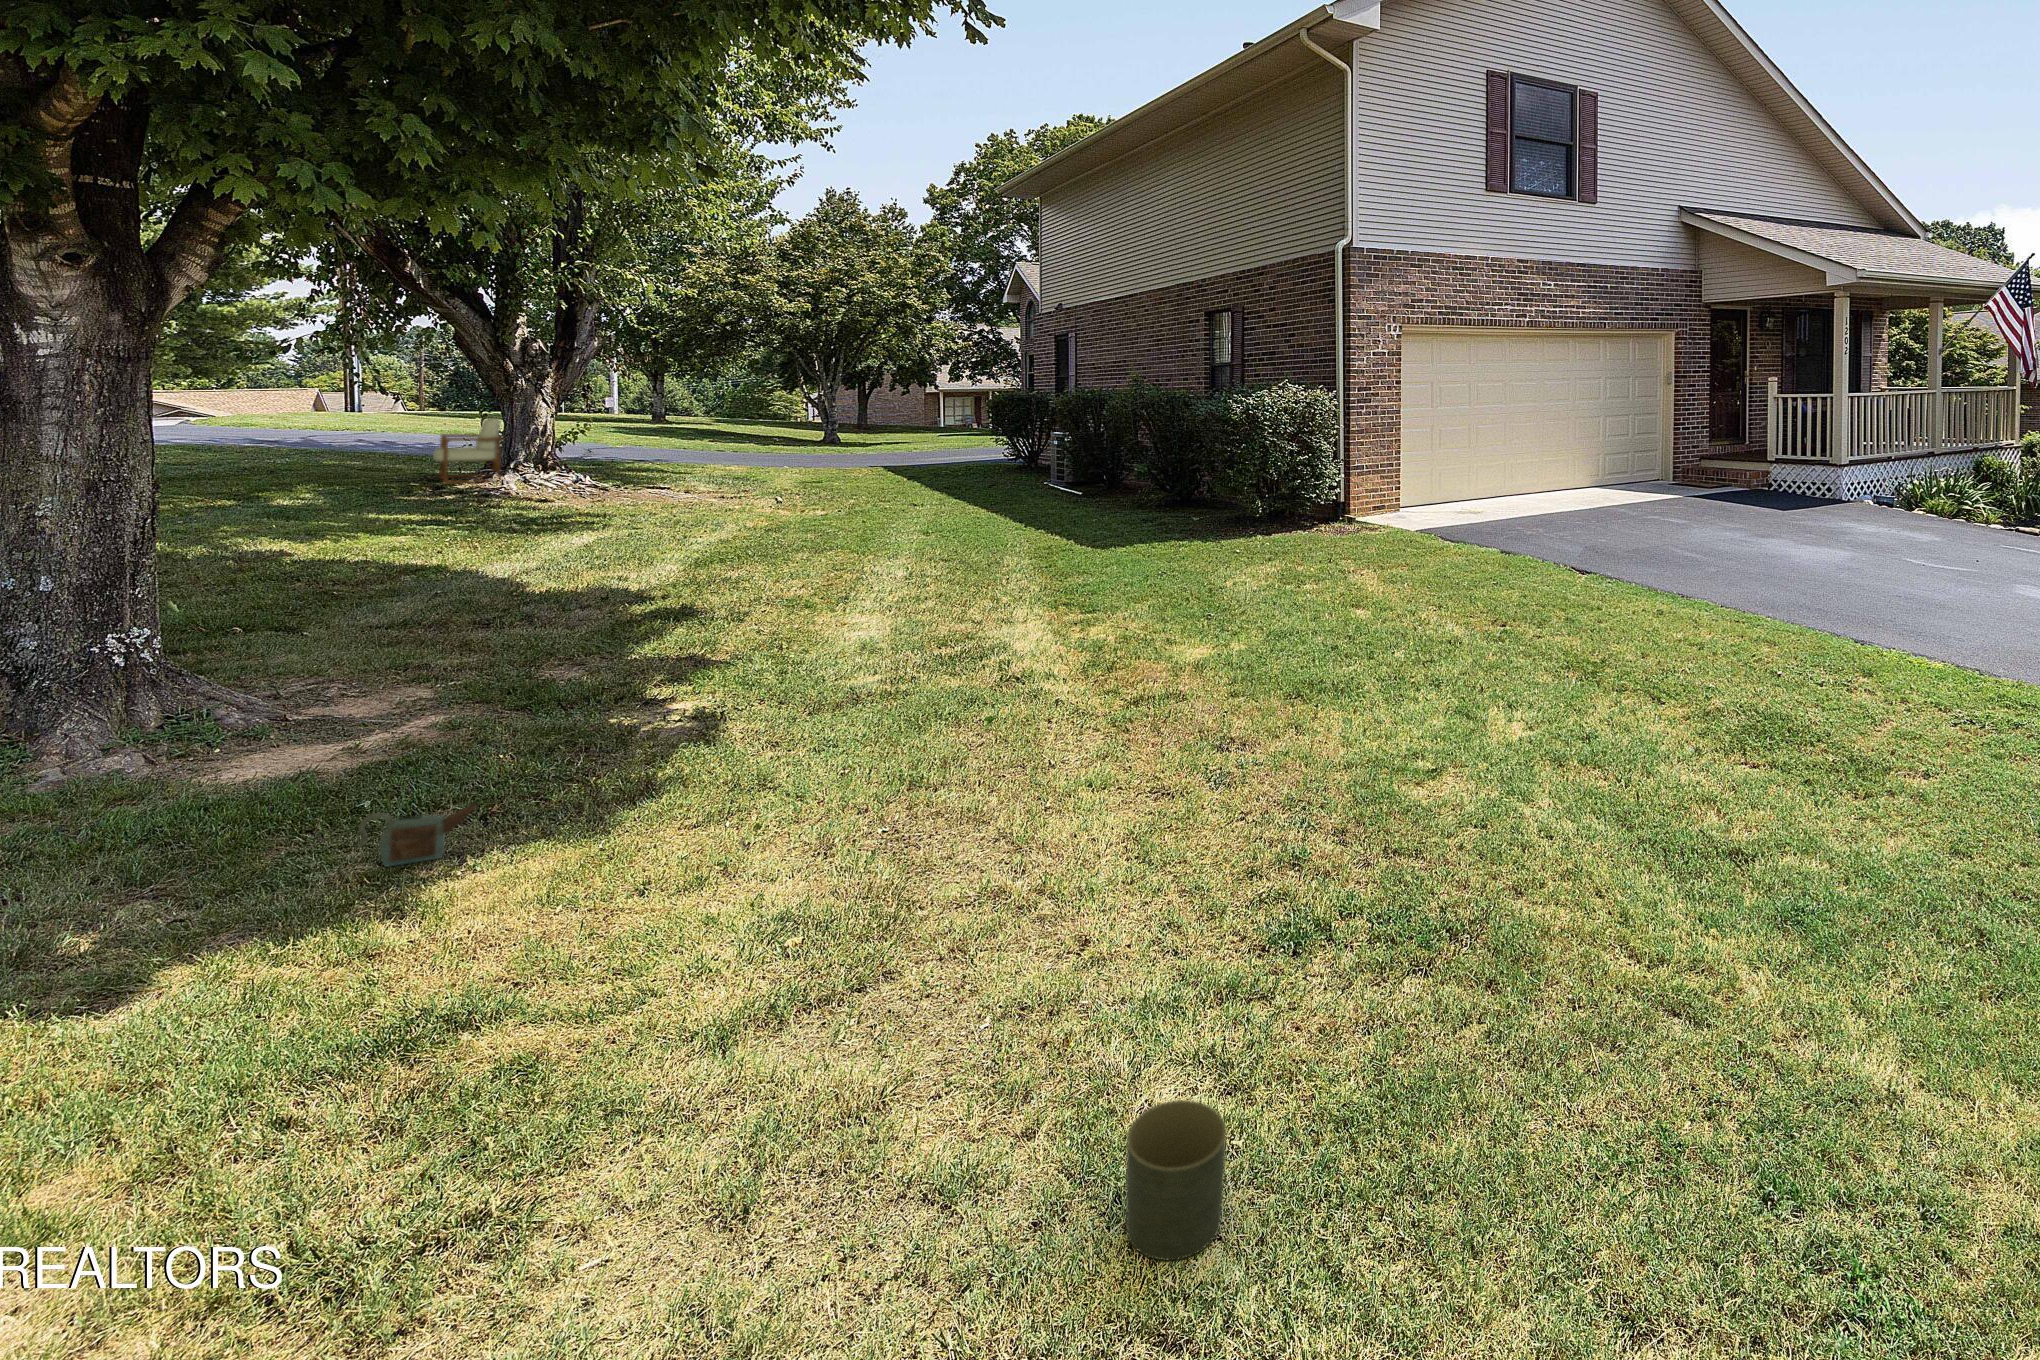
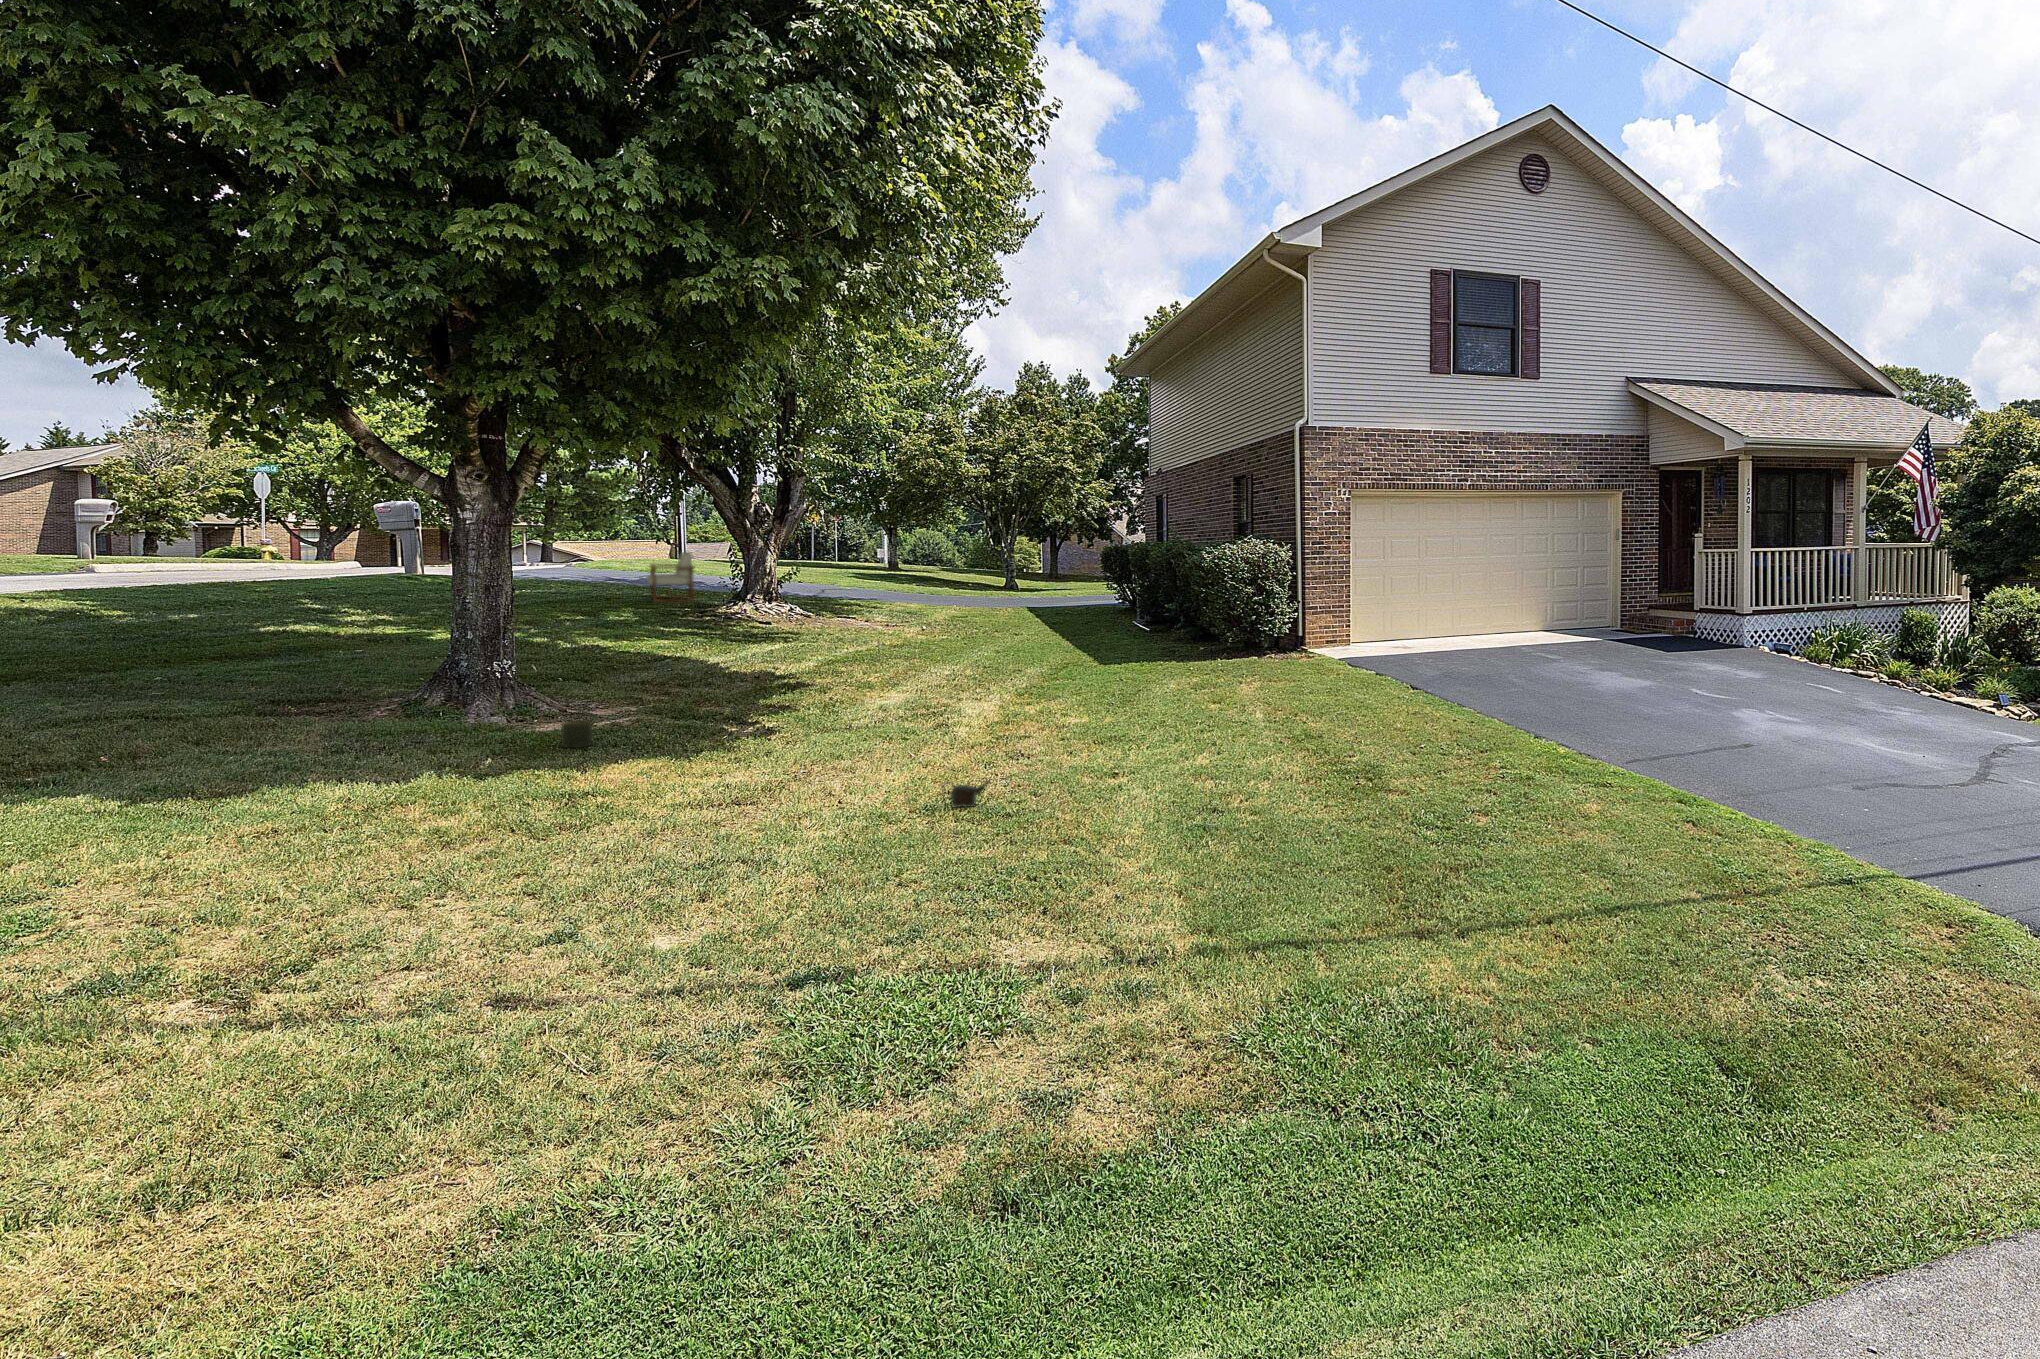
watering can: present [357,803,478,867] -> present [942,782,989,807]
planter: present [1126,1100,1226,1261] -> present [561,721,592,748]

